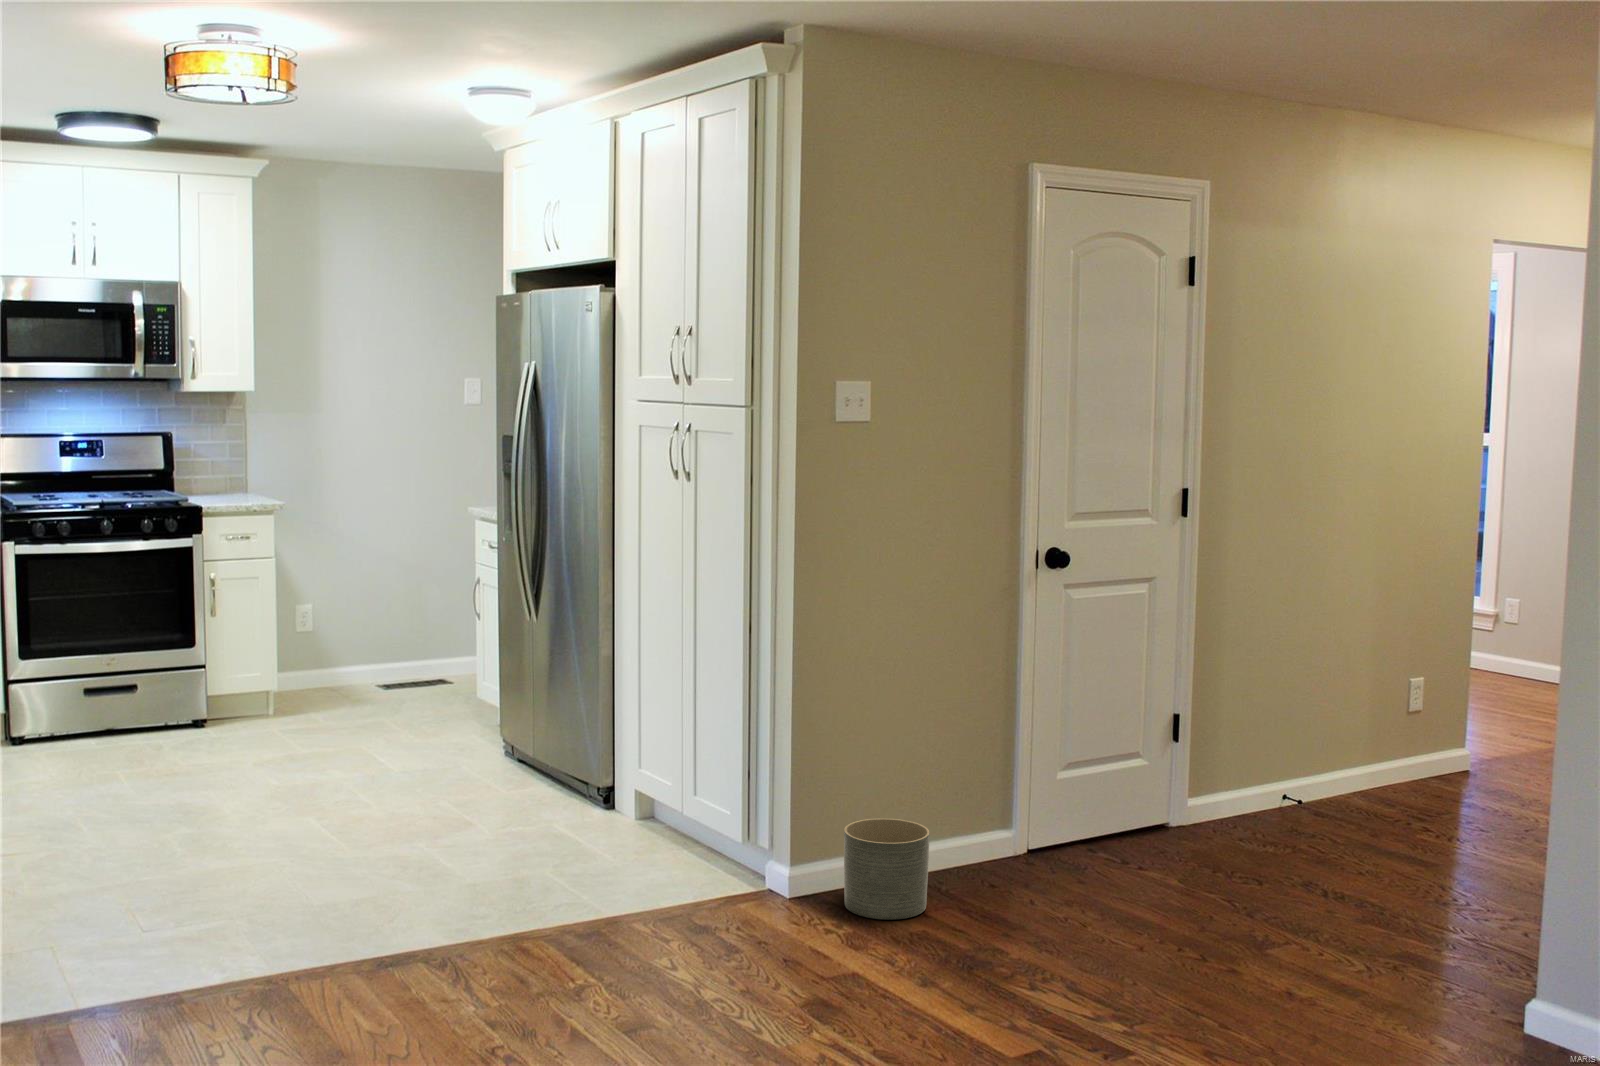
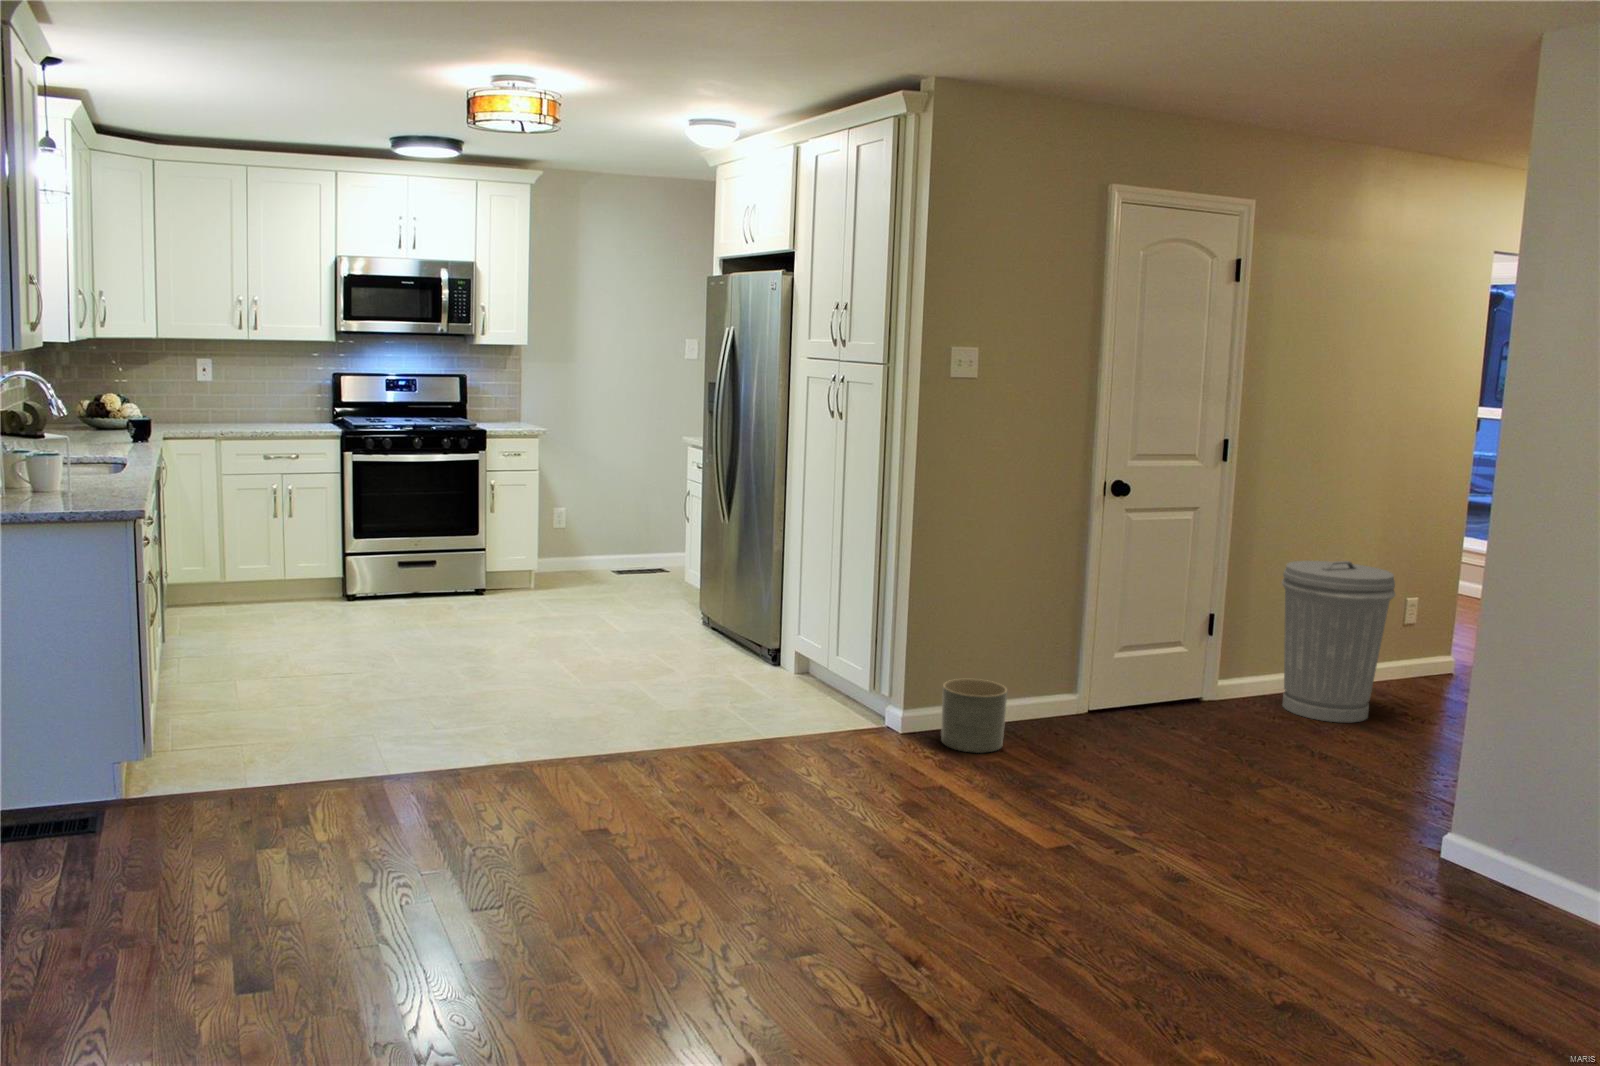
trash can: none [1257,638,1398,844] -> present [1282,561,1395,722]

